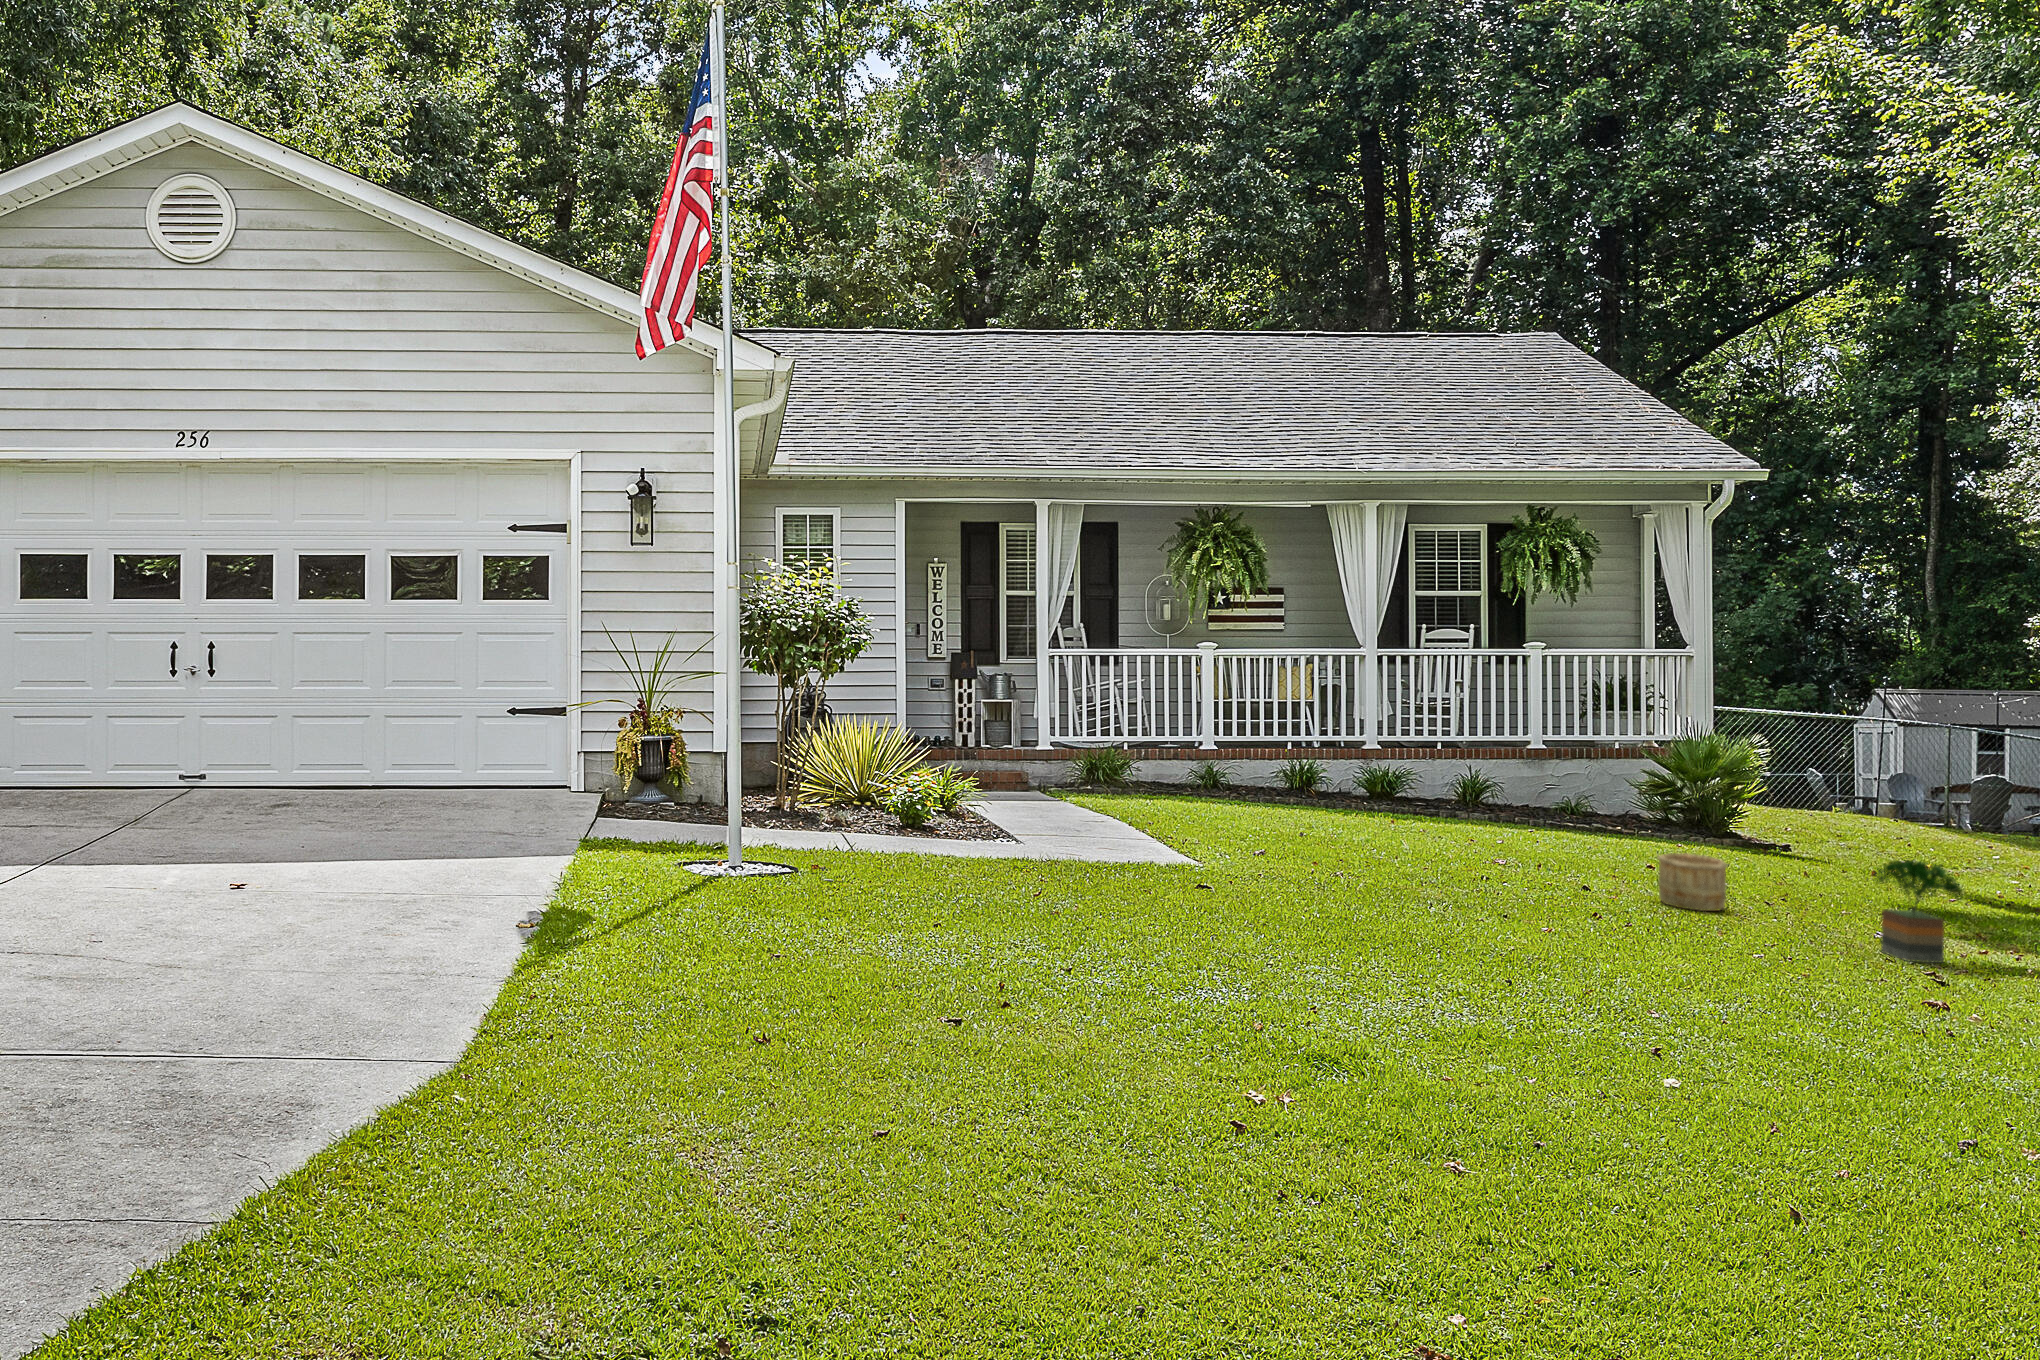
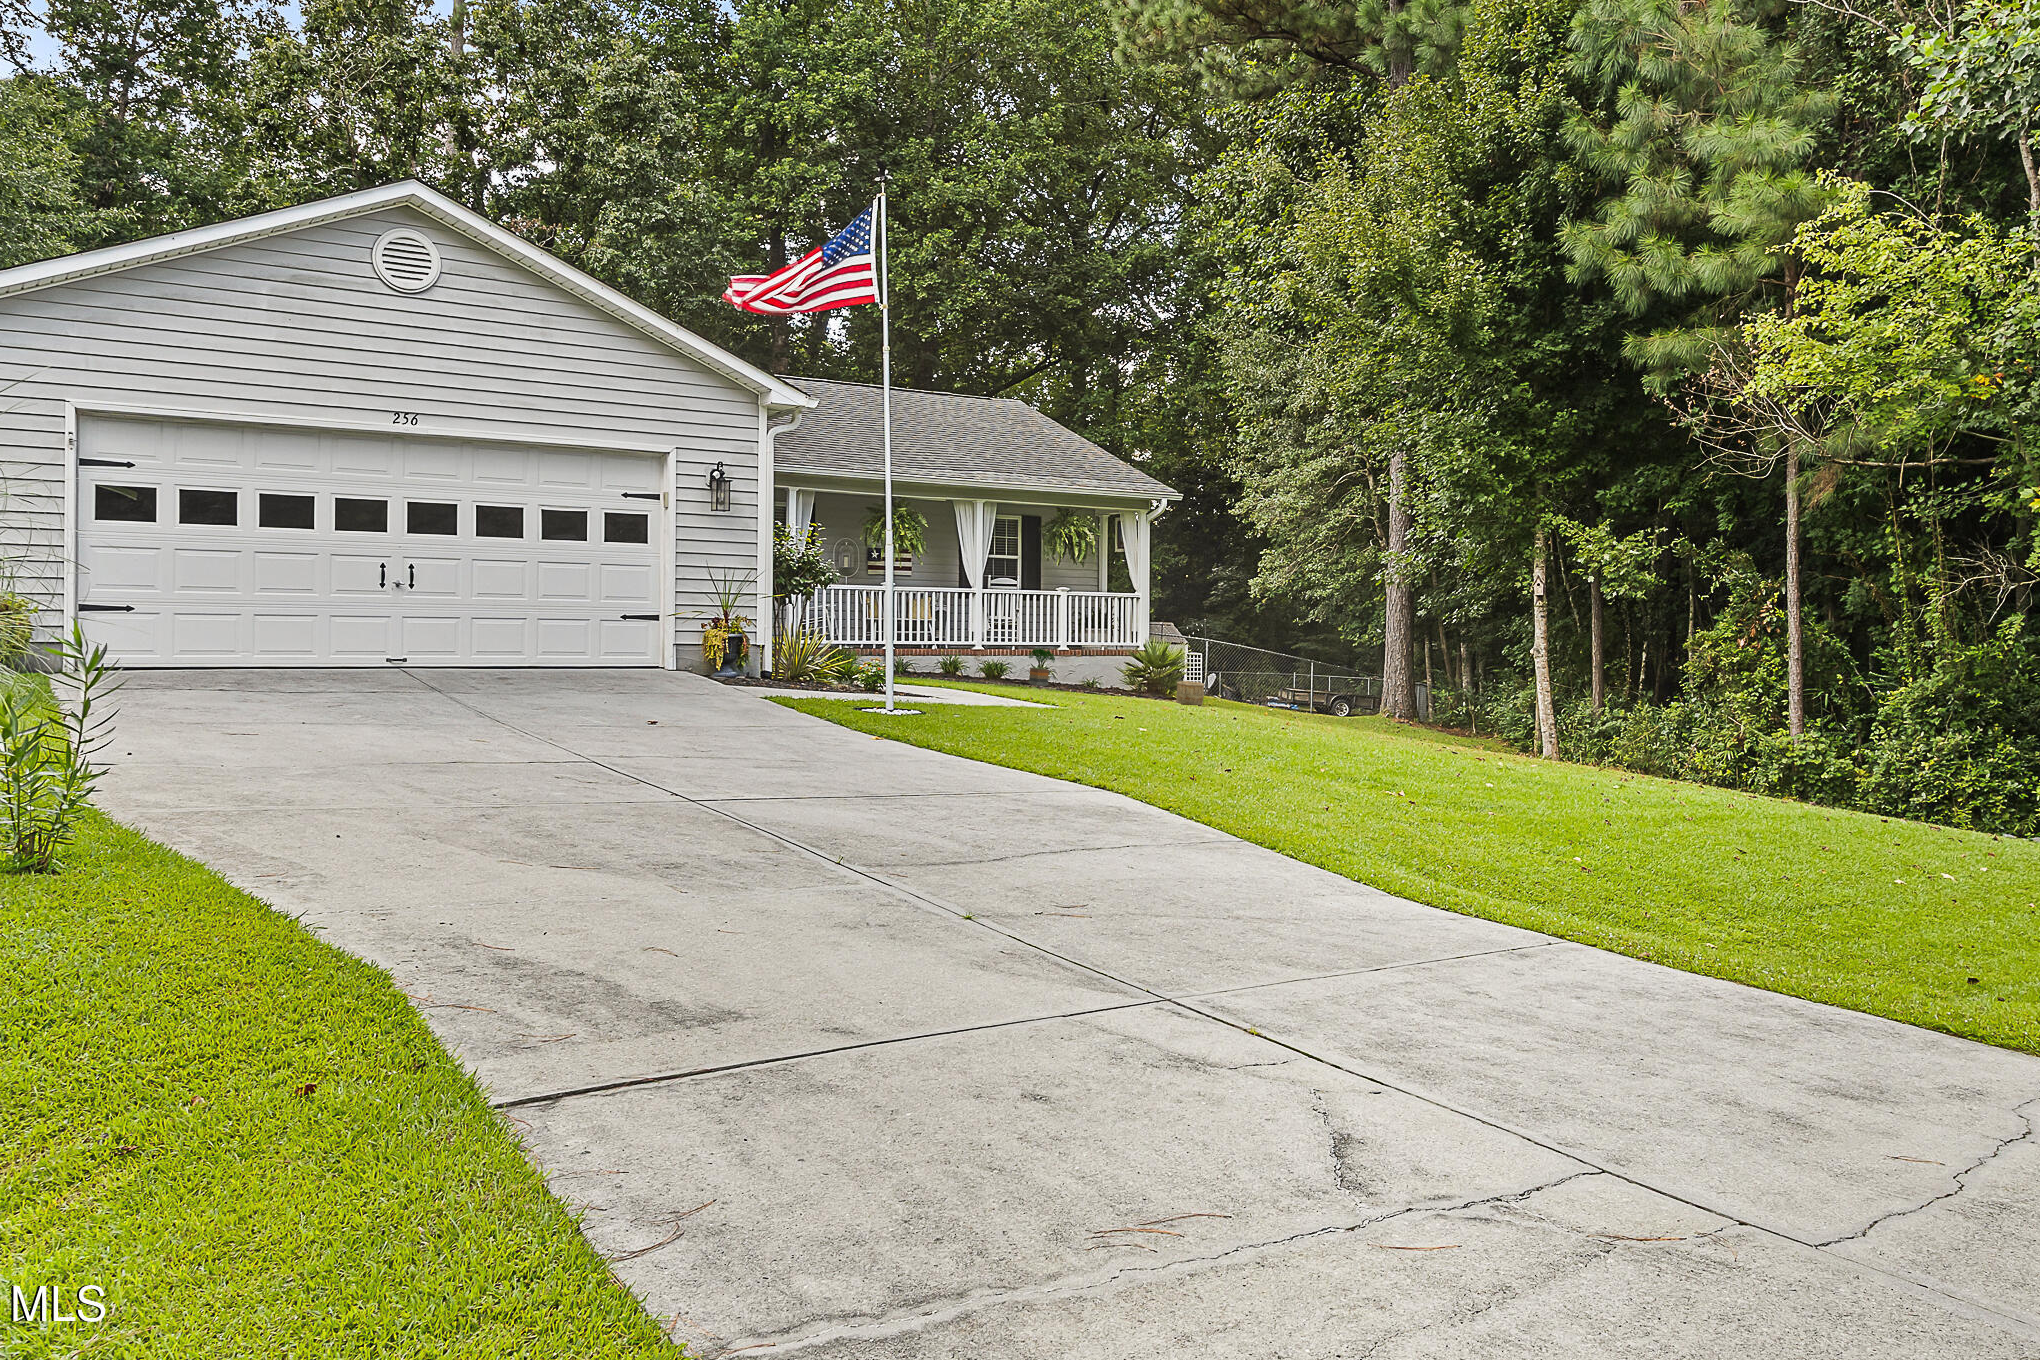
potted tree: present [1874,860,1964,963] -> present [1029,649,1055,686]

